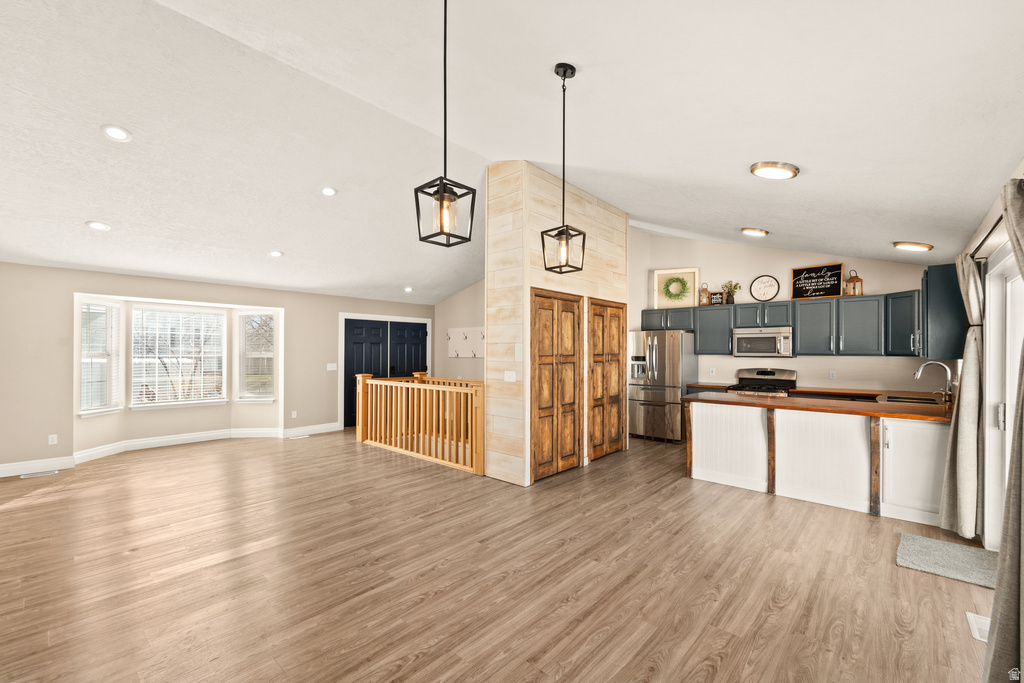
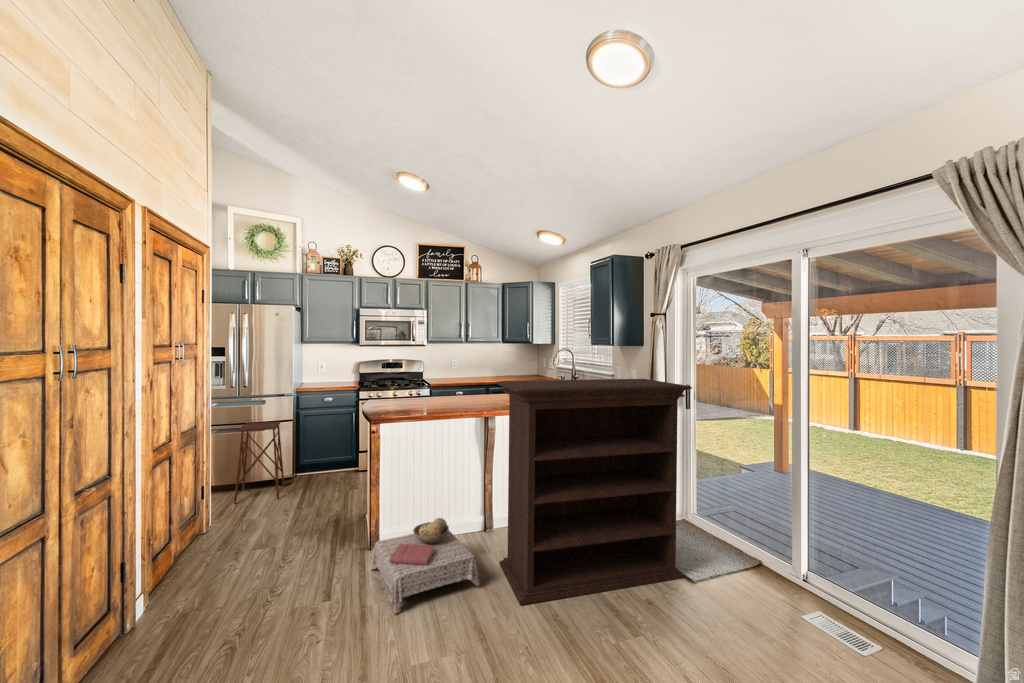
bookshelf: none [735,379,899,549] -> present [497,379,692,605]
ottoman: none [671,460,731,502] -> present [371,518,480,614]

